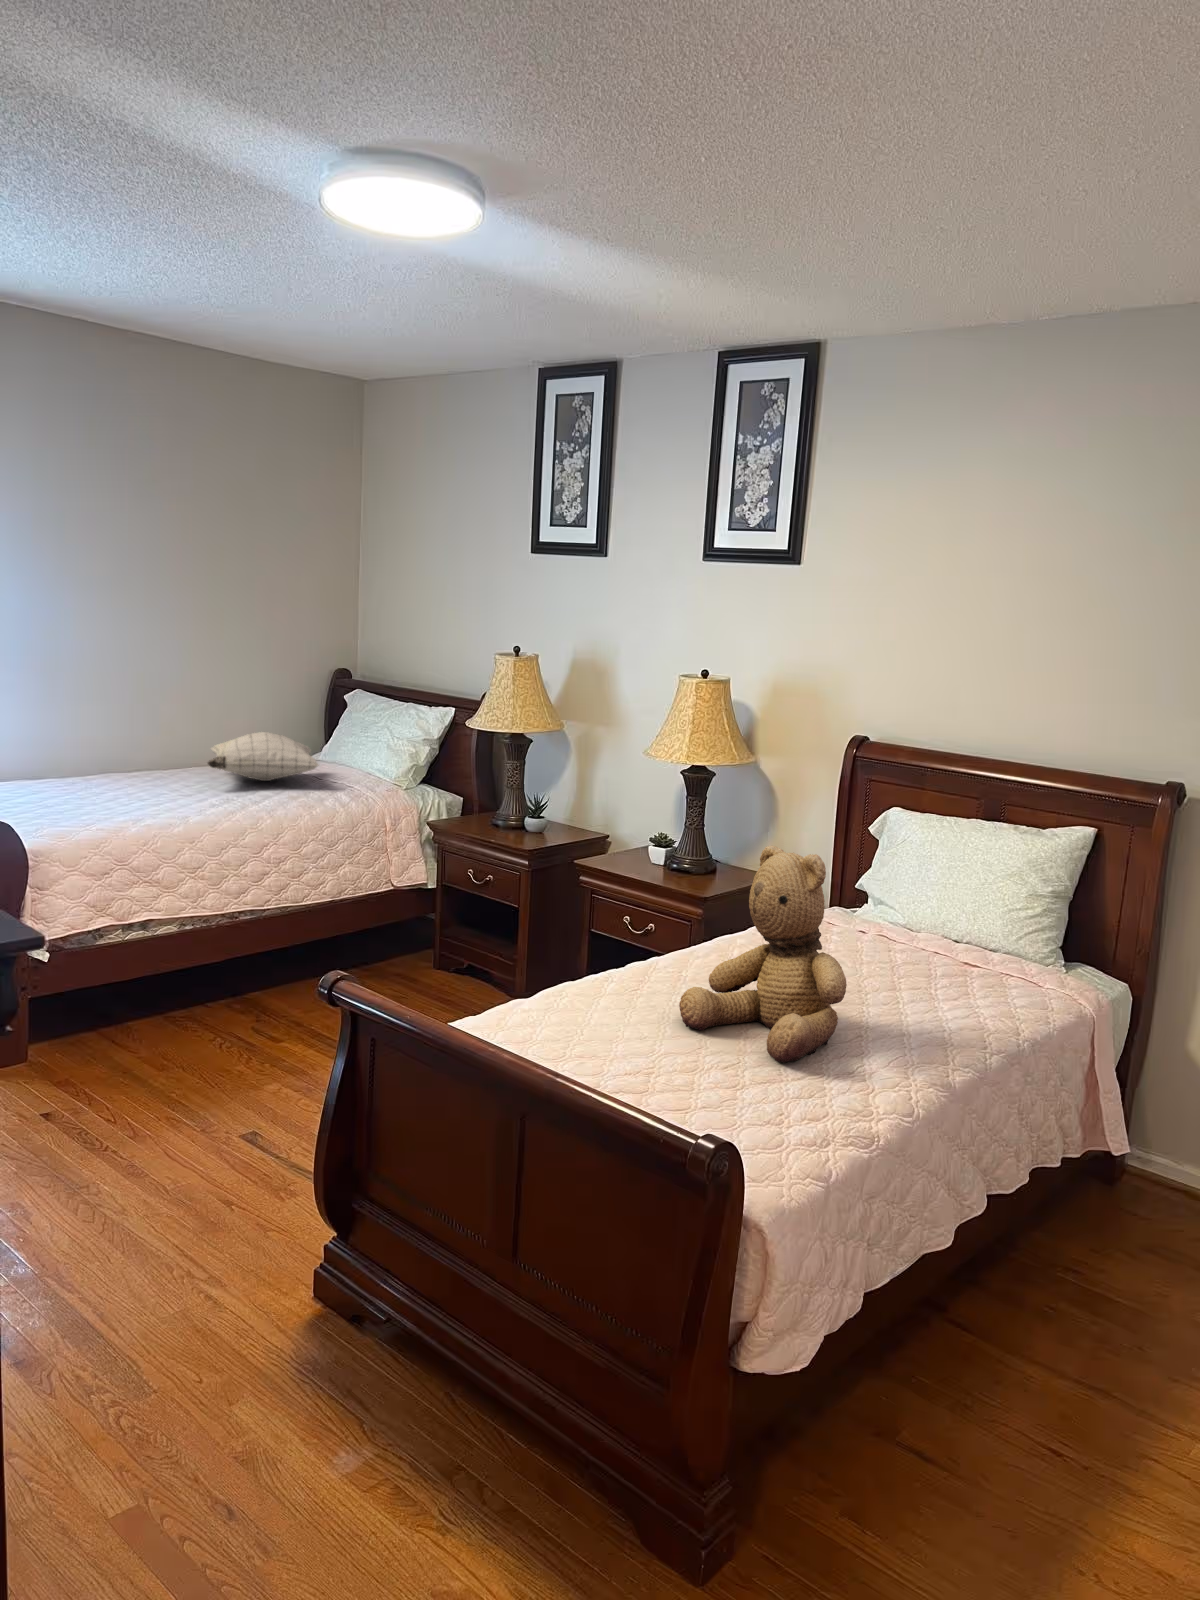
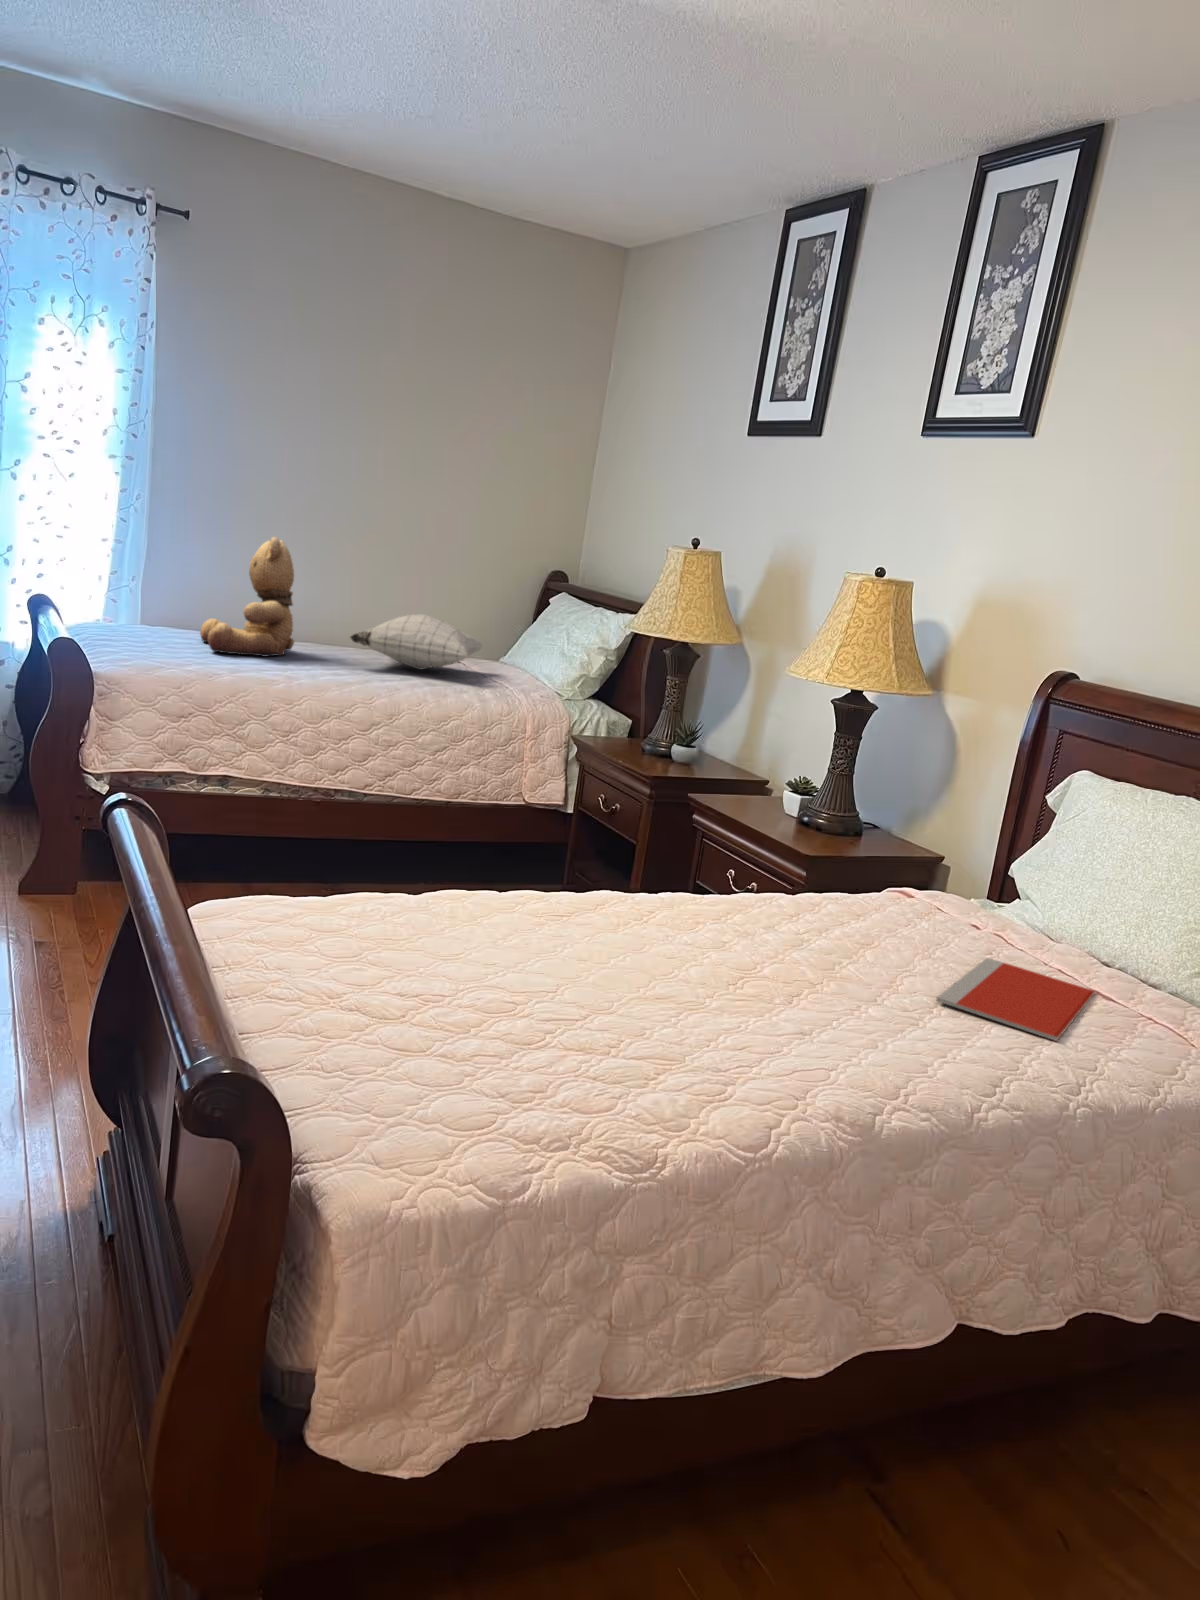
teddy bear: present [679,846,847,1063] -> present [200,537,294,657]
notebook: none [888,955,979,1006] -> present [937,958,1095,1041]

